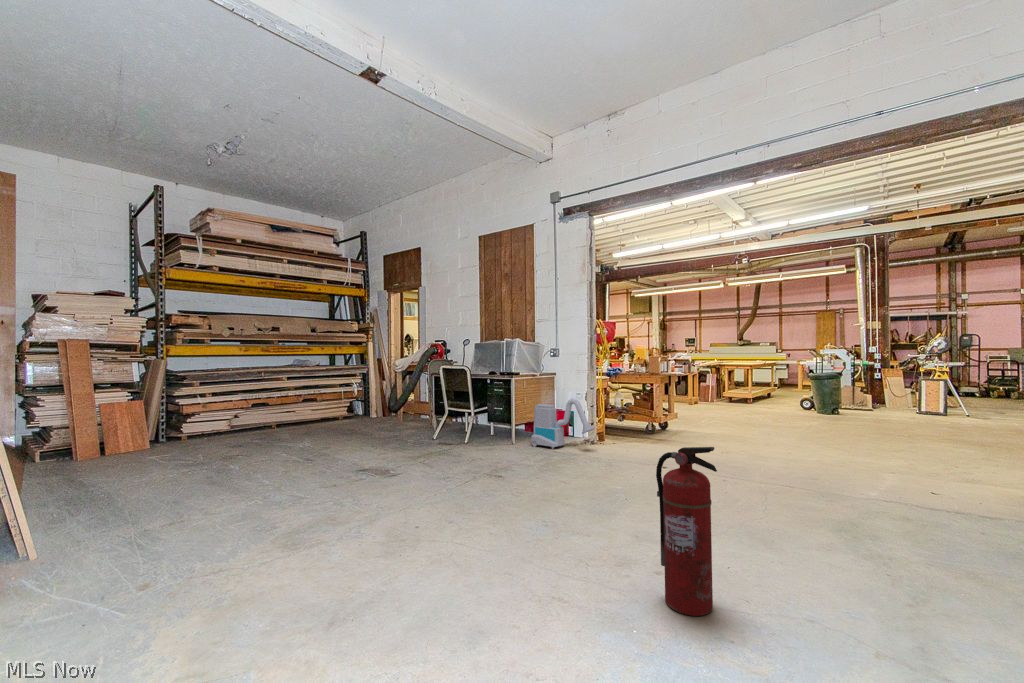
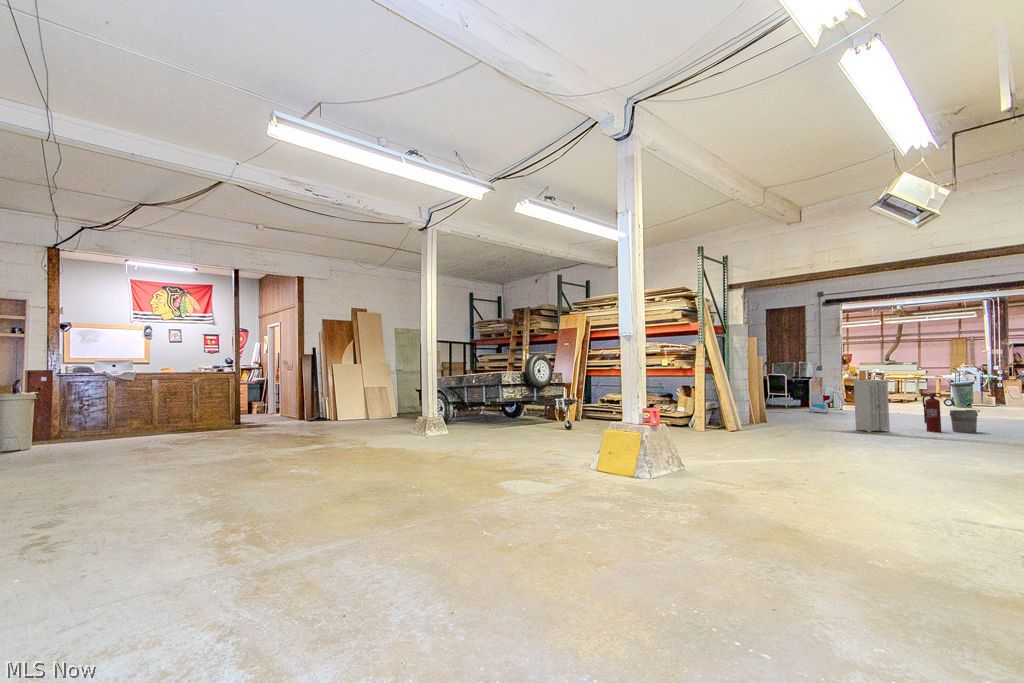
storage cabinet: none [384,389,511,647] -> present [853,380,890,432]
bucket: none [748,505,858,623] -> present [949,410,980,433]

